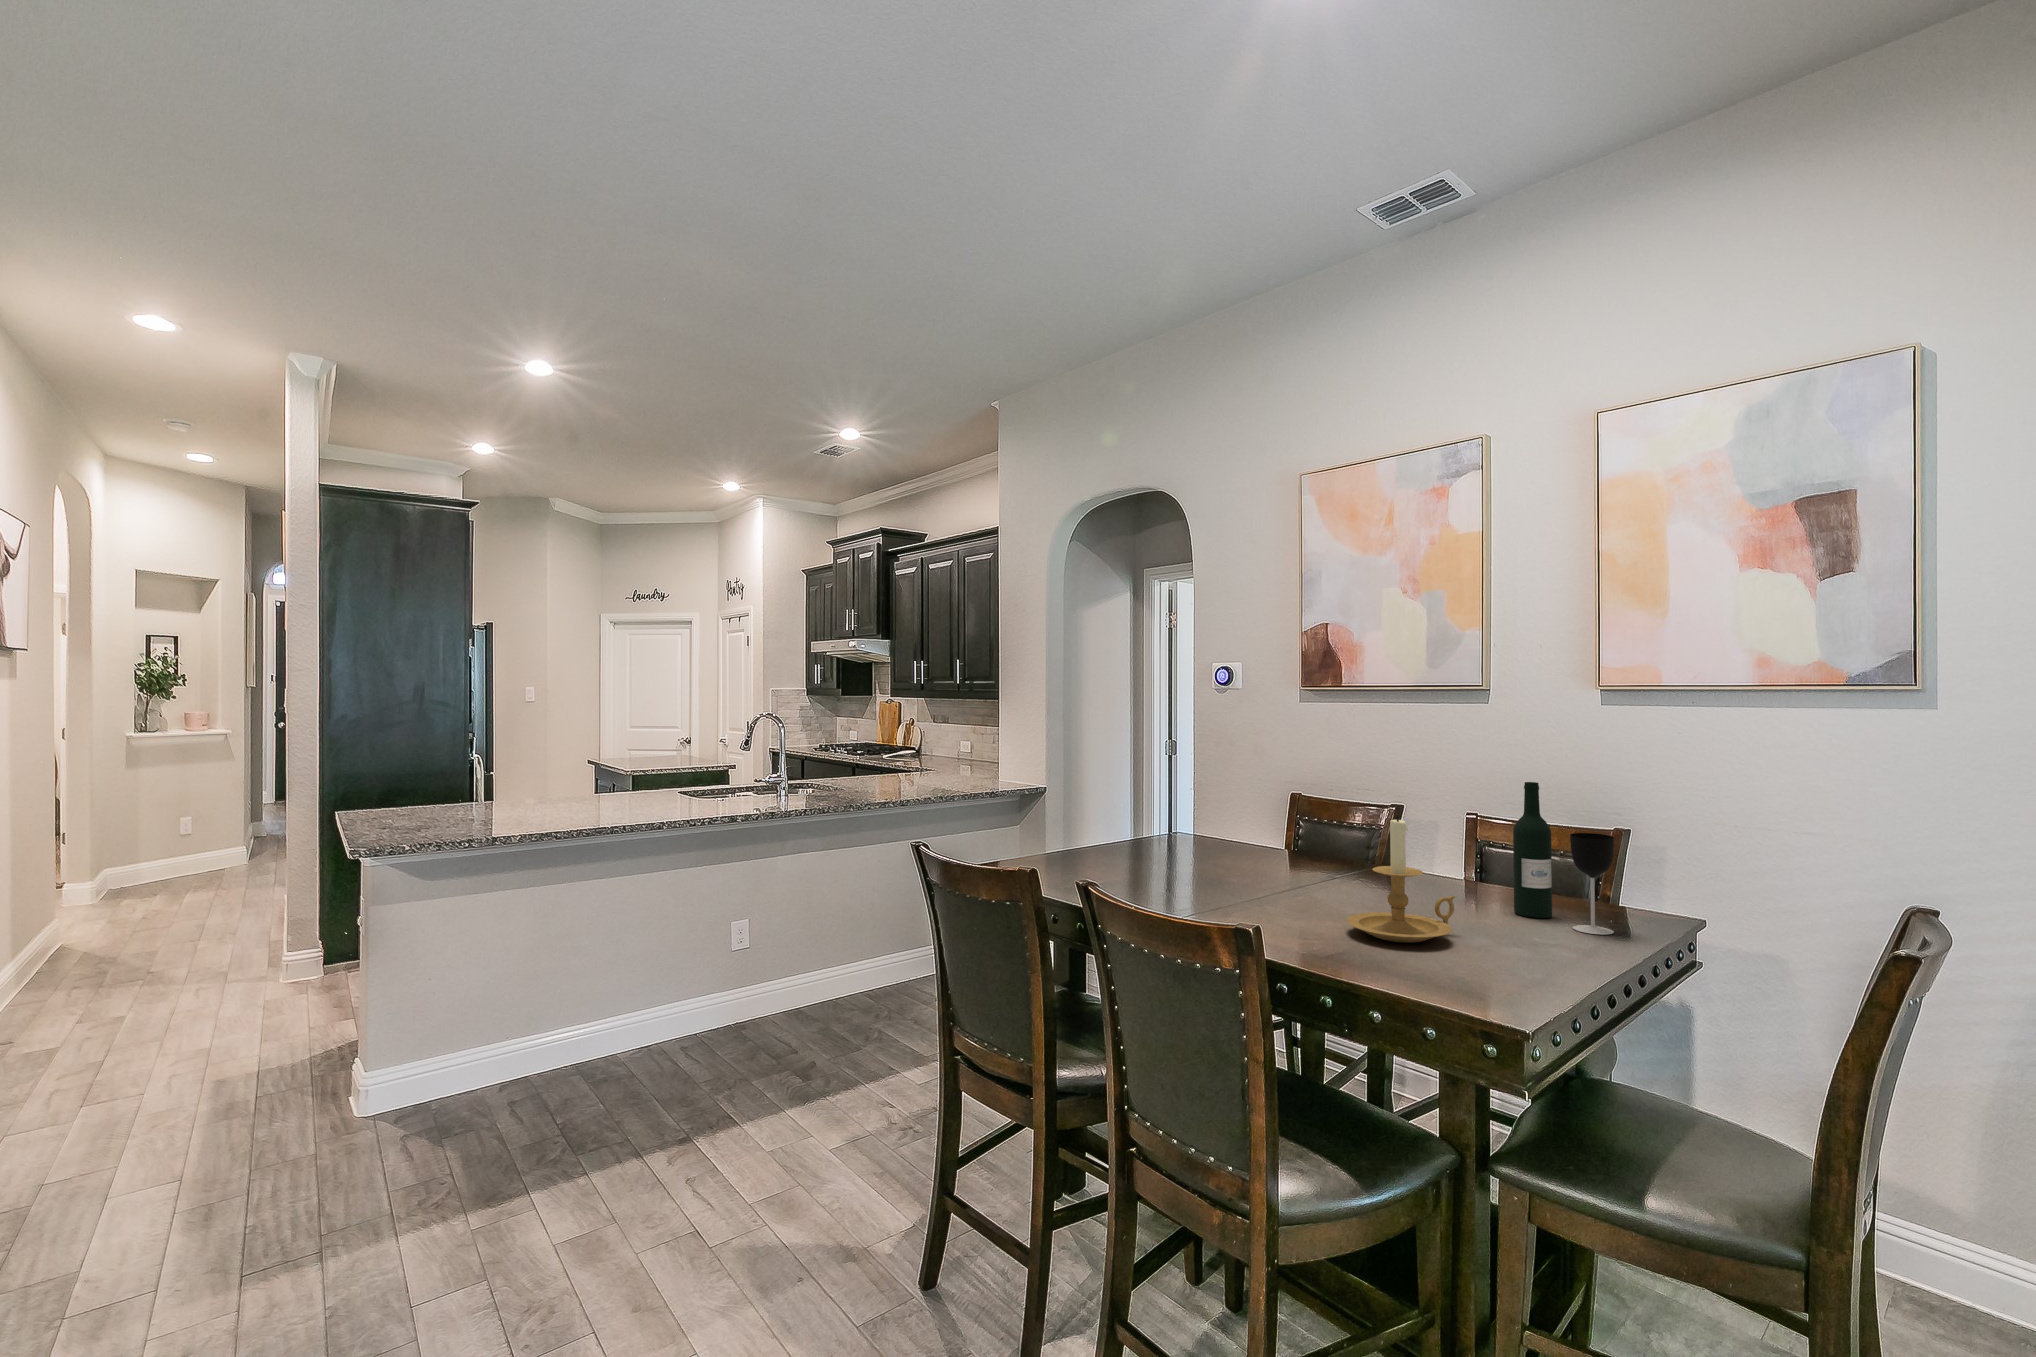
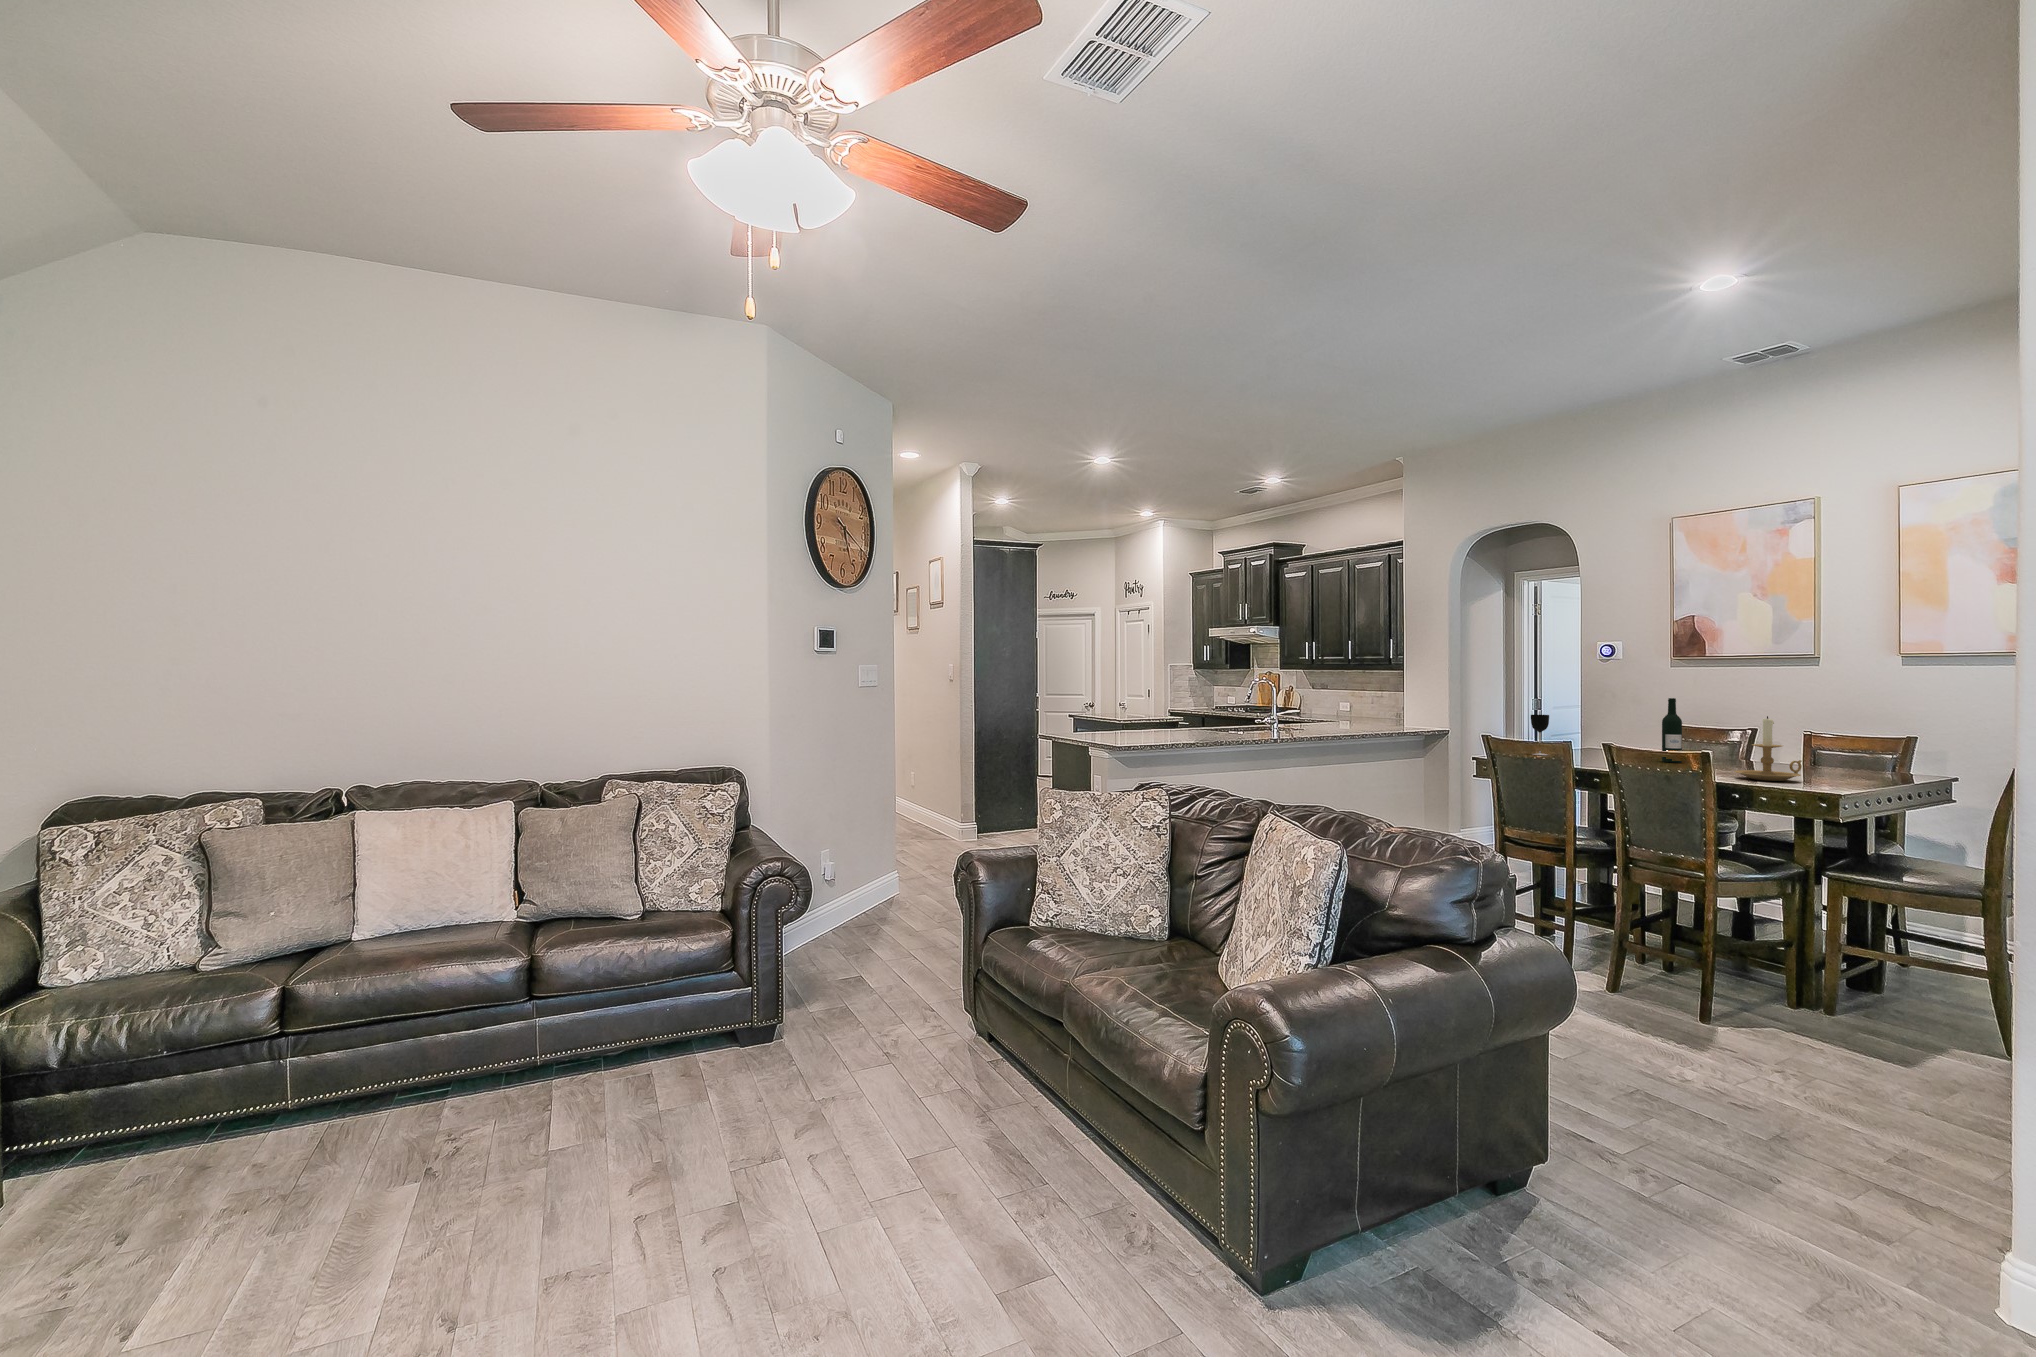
wine bottle: present [1513,782,1552,918] -> present [1662,698,1682,763]
wine glass: present [1570,833,1614,934] -> present [1531,715,1549,755]

